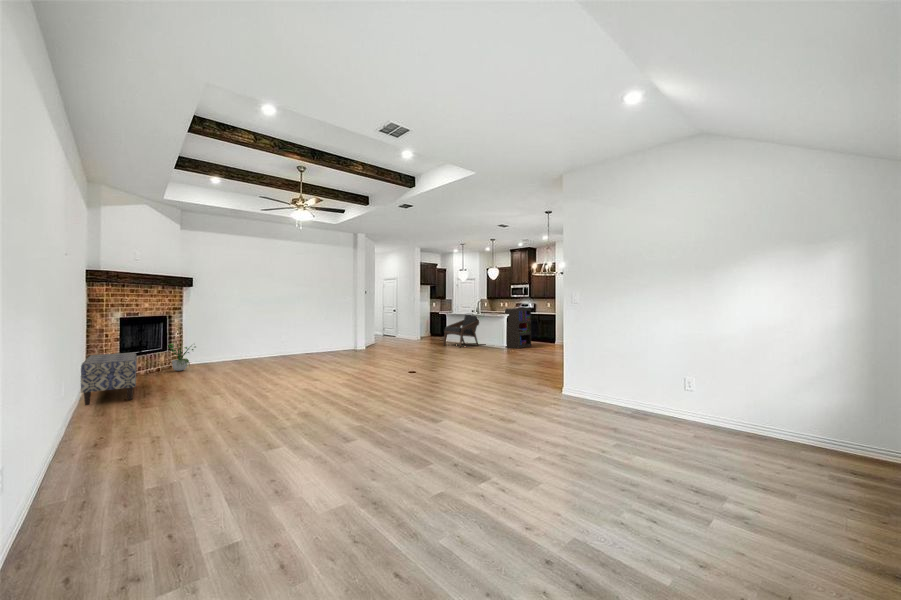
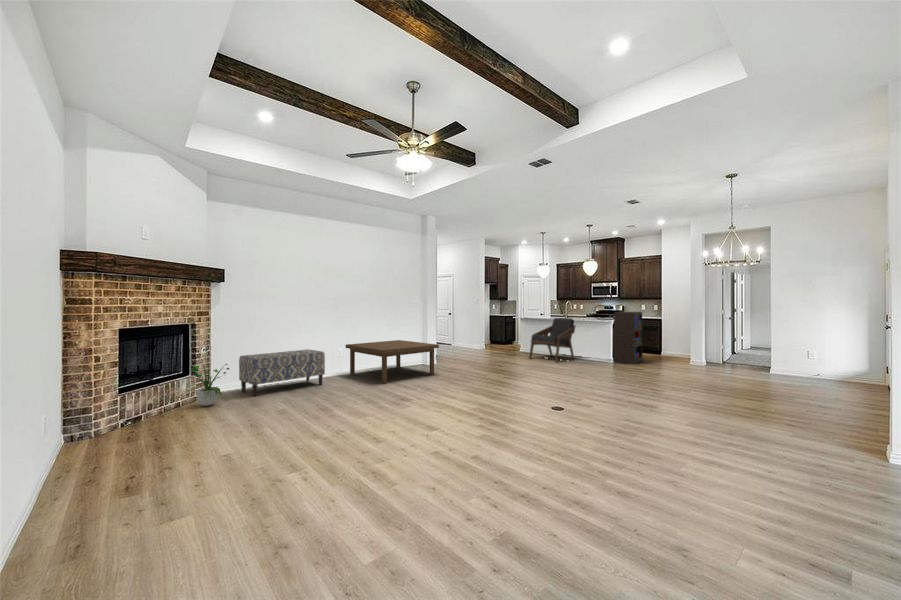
coffee table: none [289,330,359,360] -> present [346,340,439,383]
bench: present [81,352,137,405] -> present [239,349,325,396]

